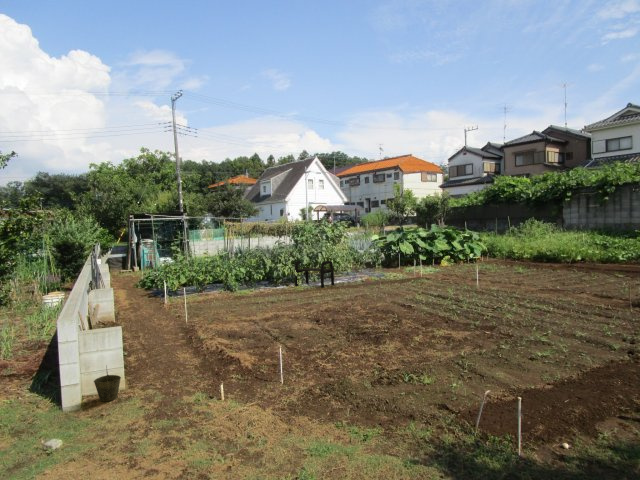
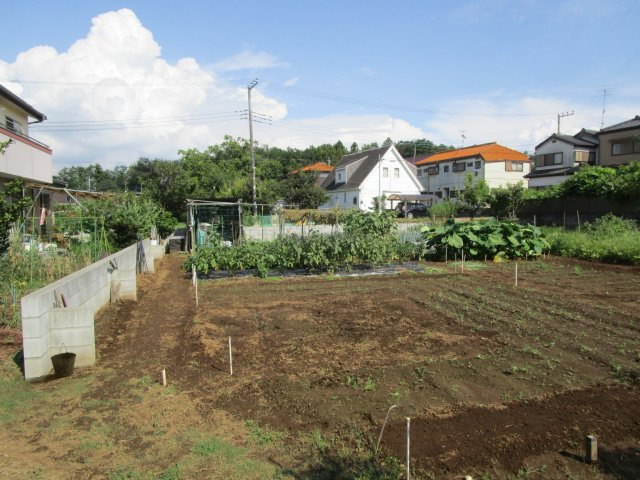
bench: present [295,261,334,288] -> none [327,249,366,278]

